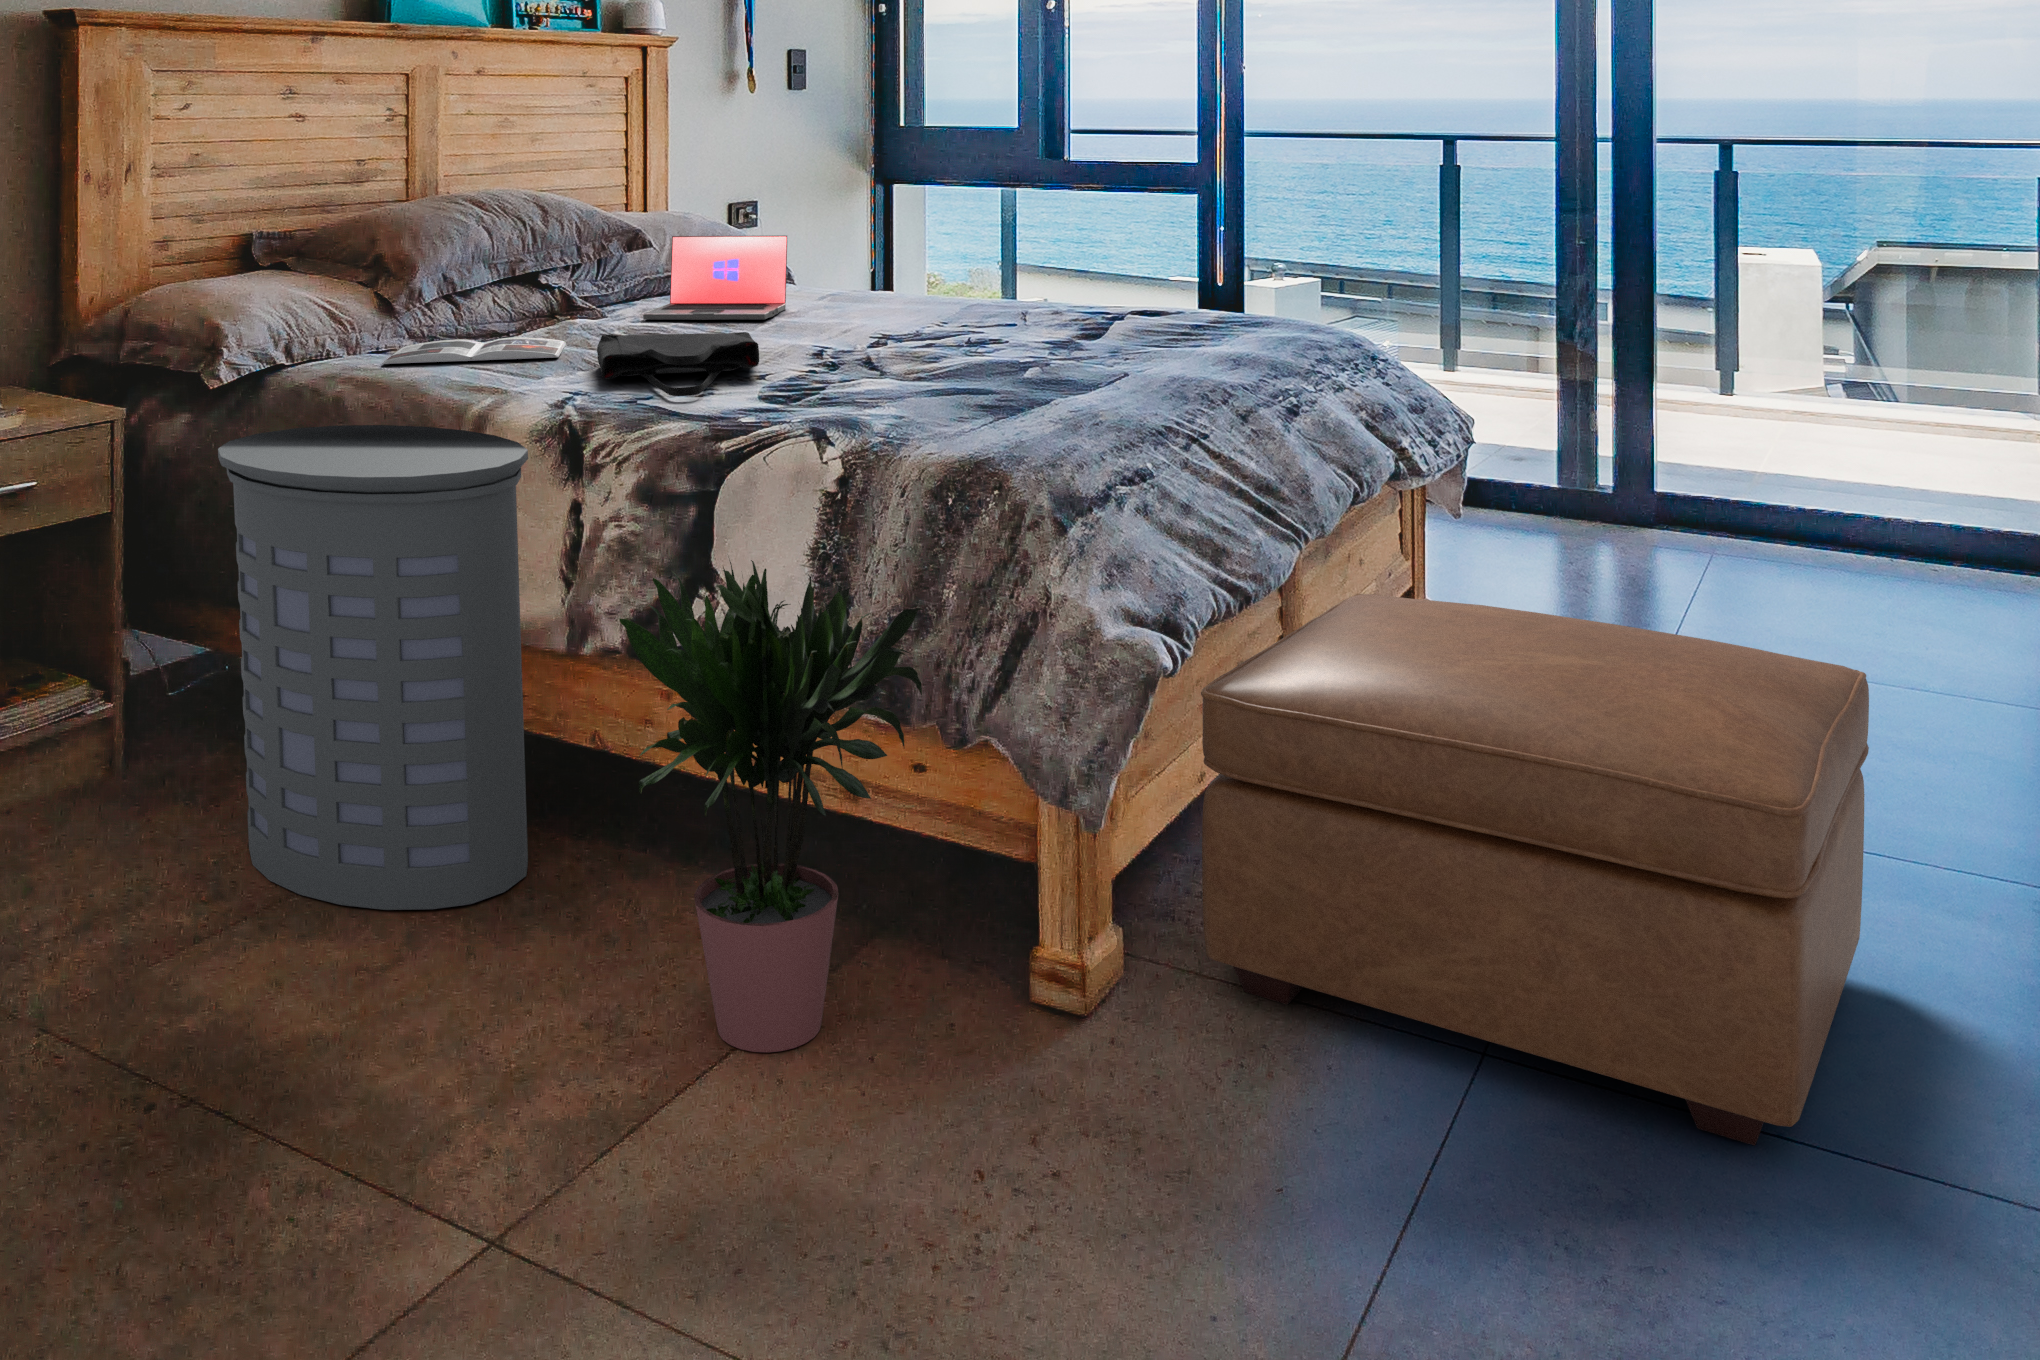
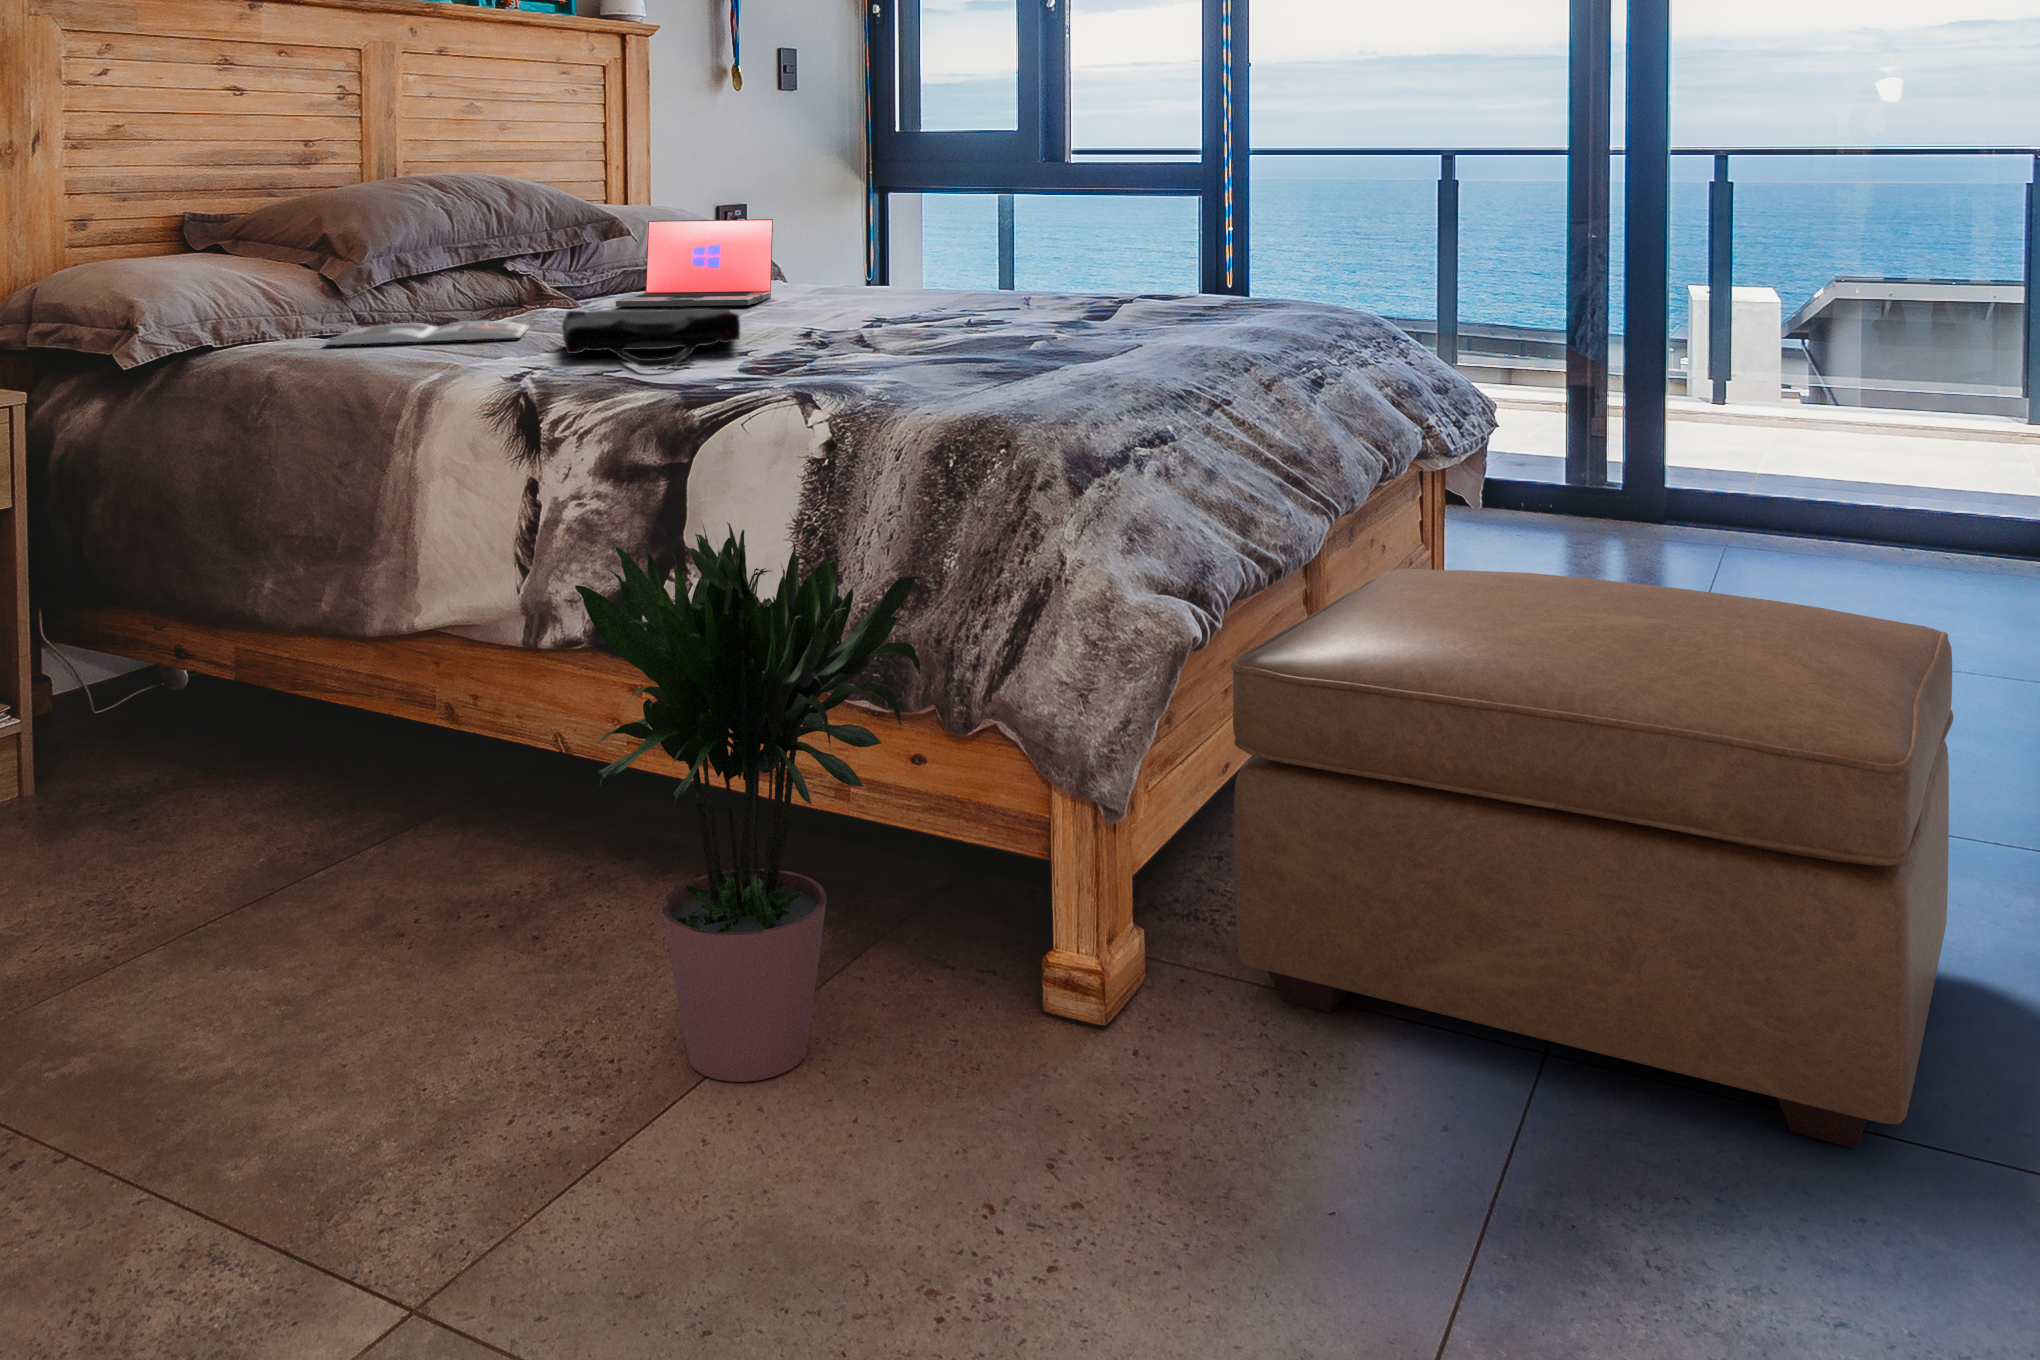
laundry hamper: present [218,425,528,910] -> none [127,403,479,939]

